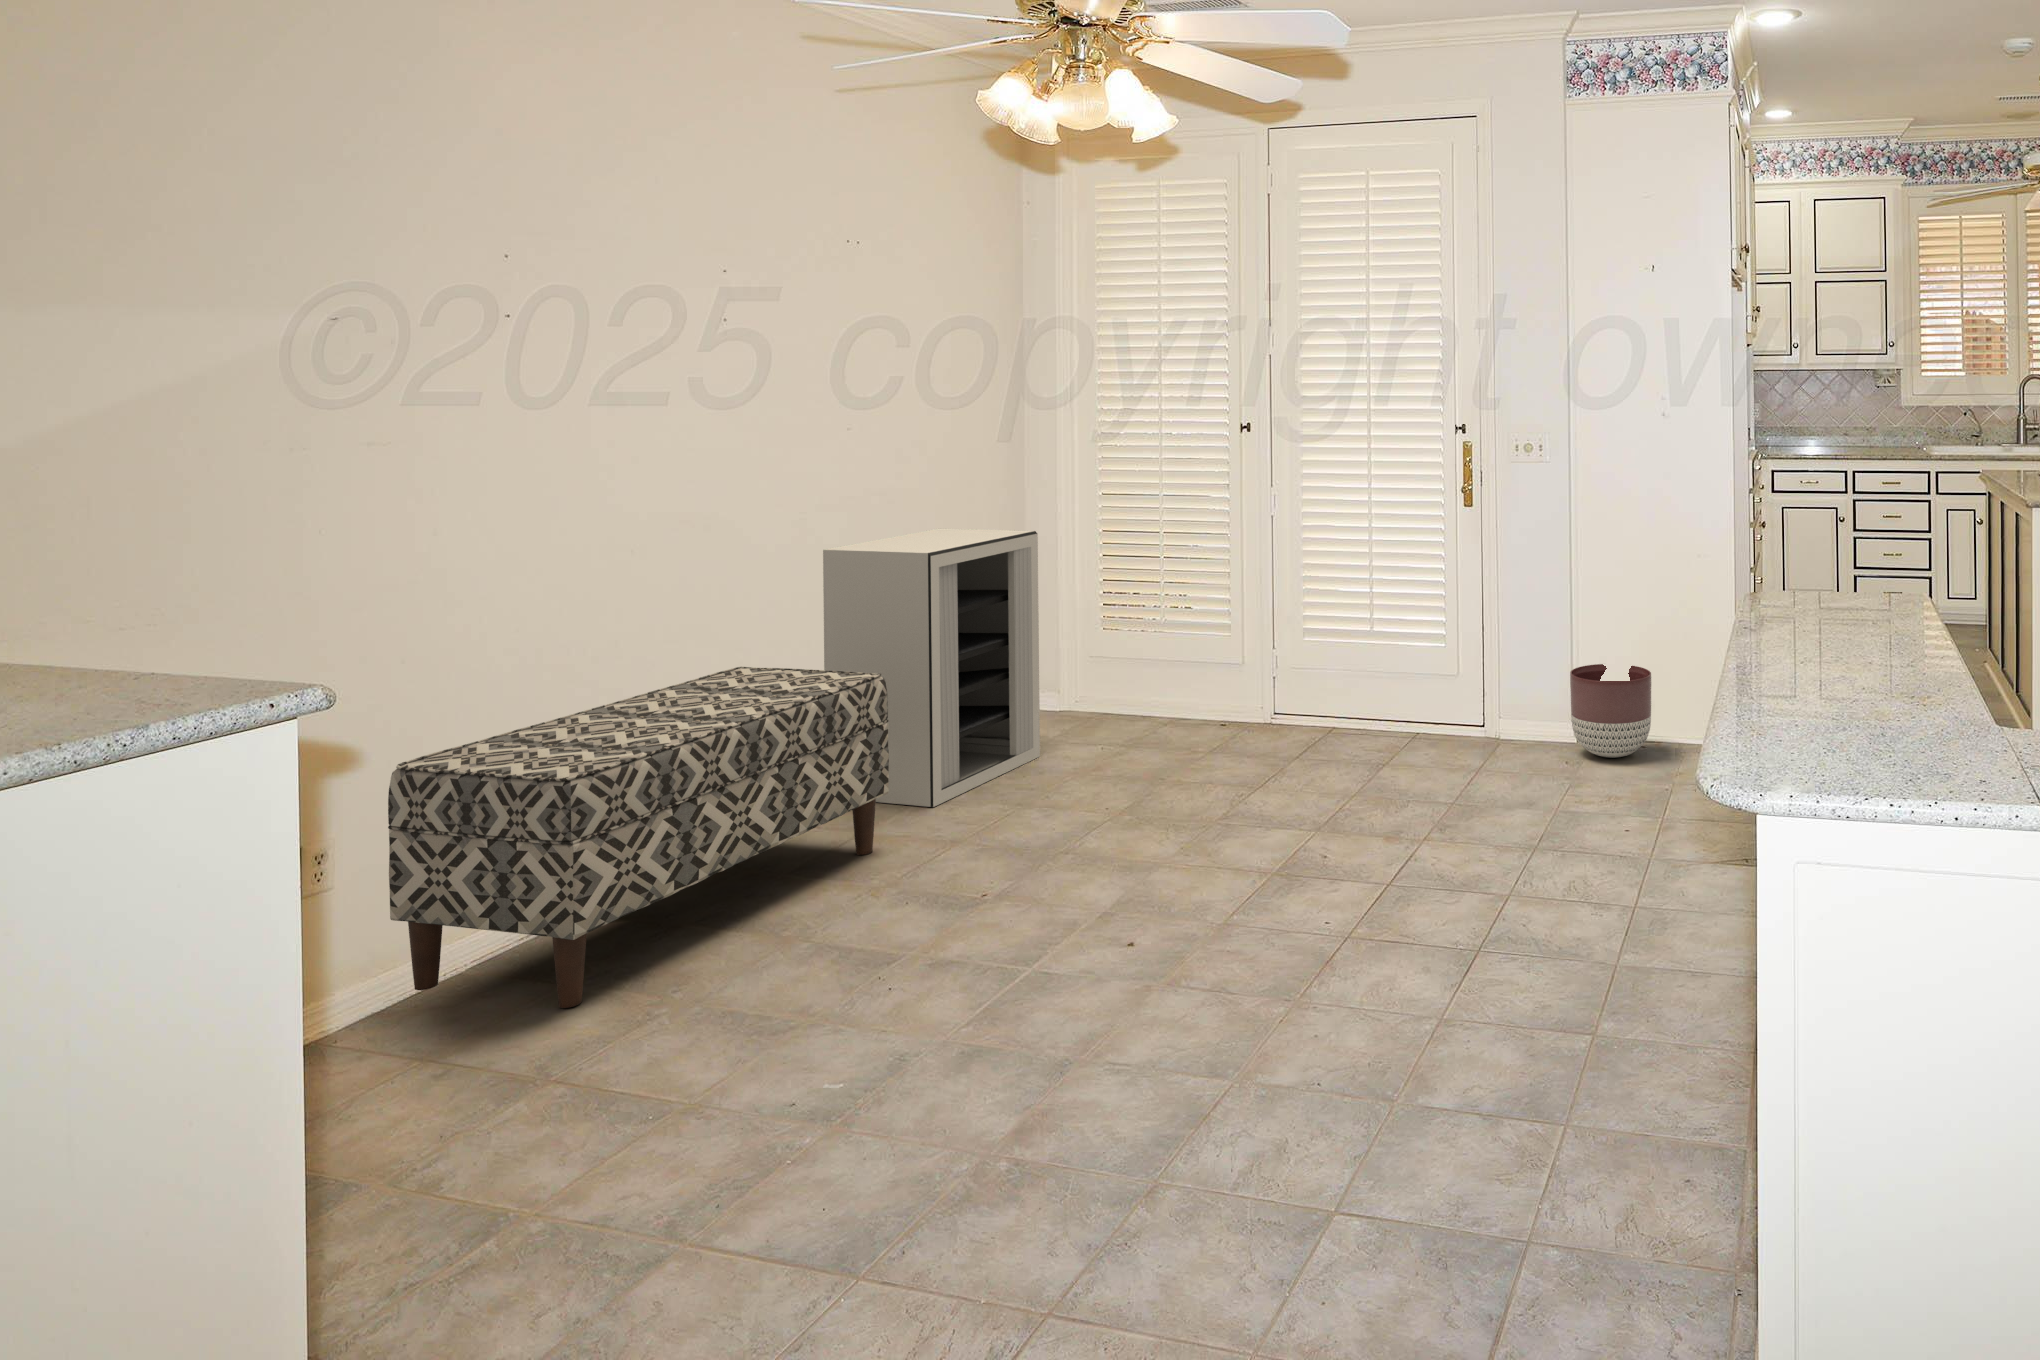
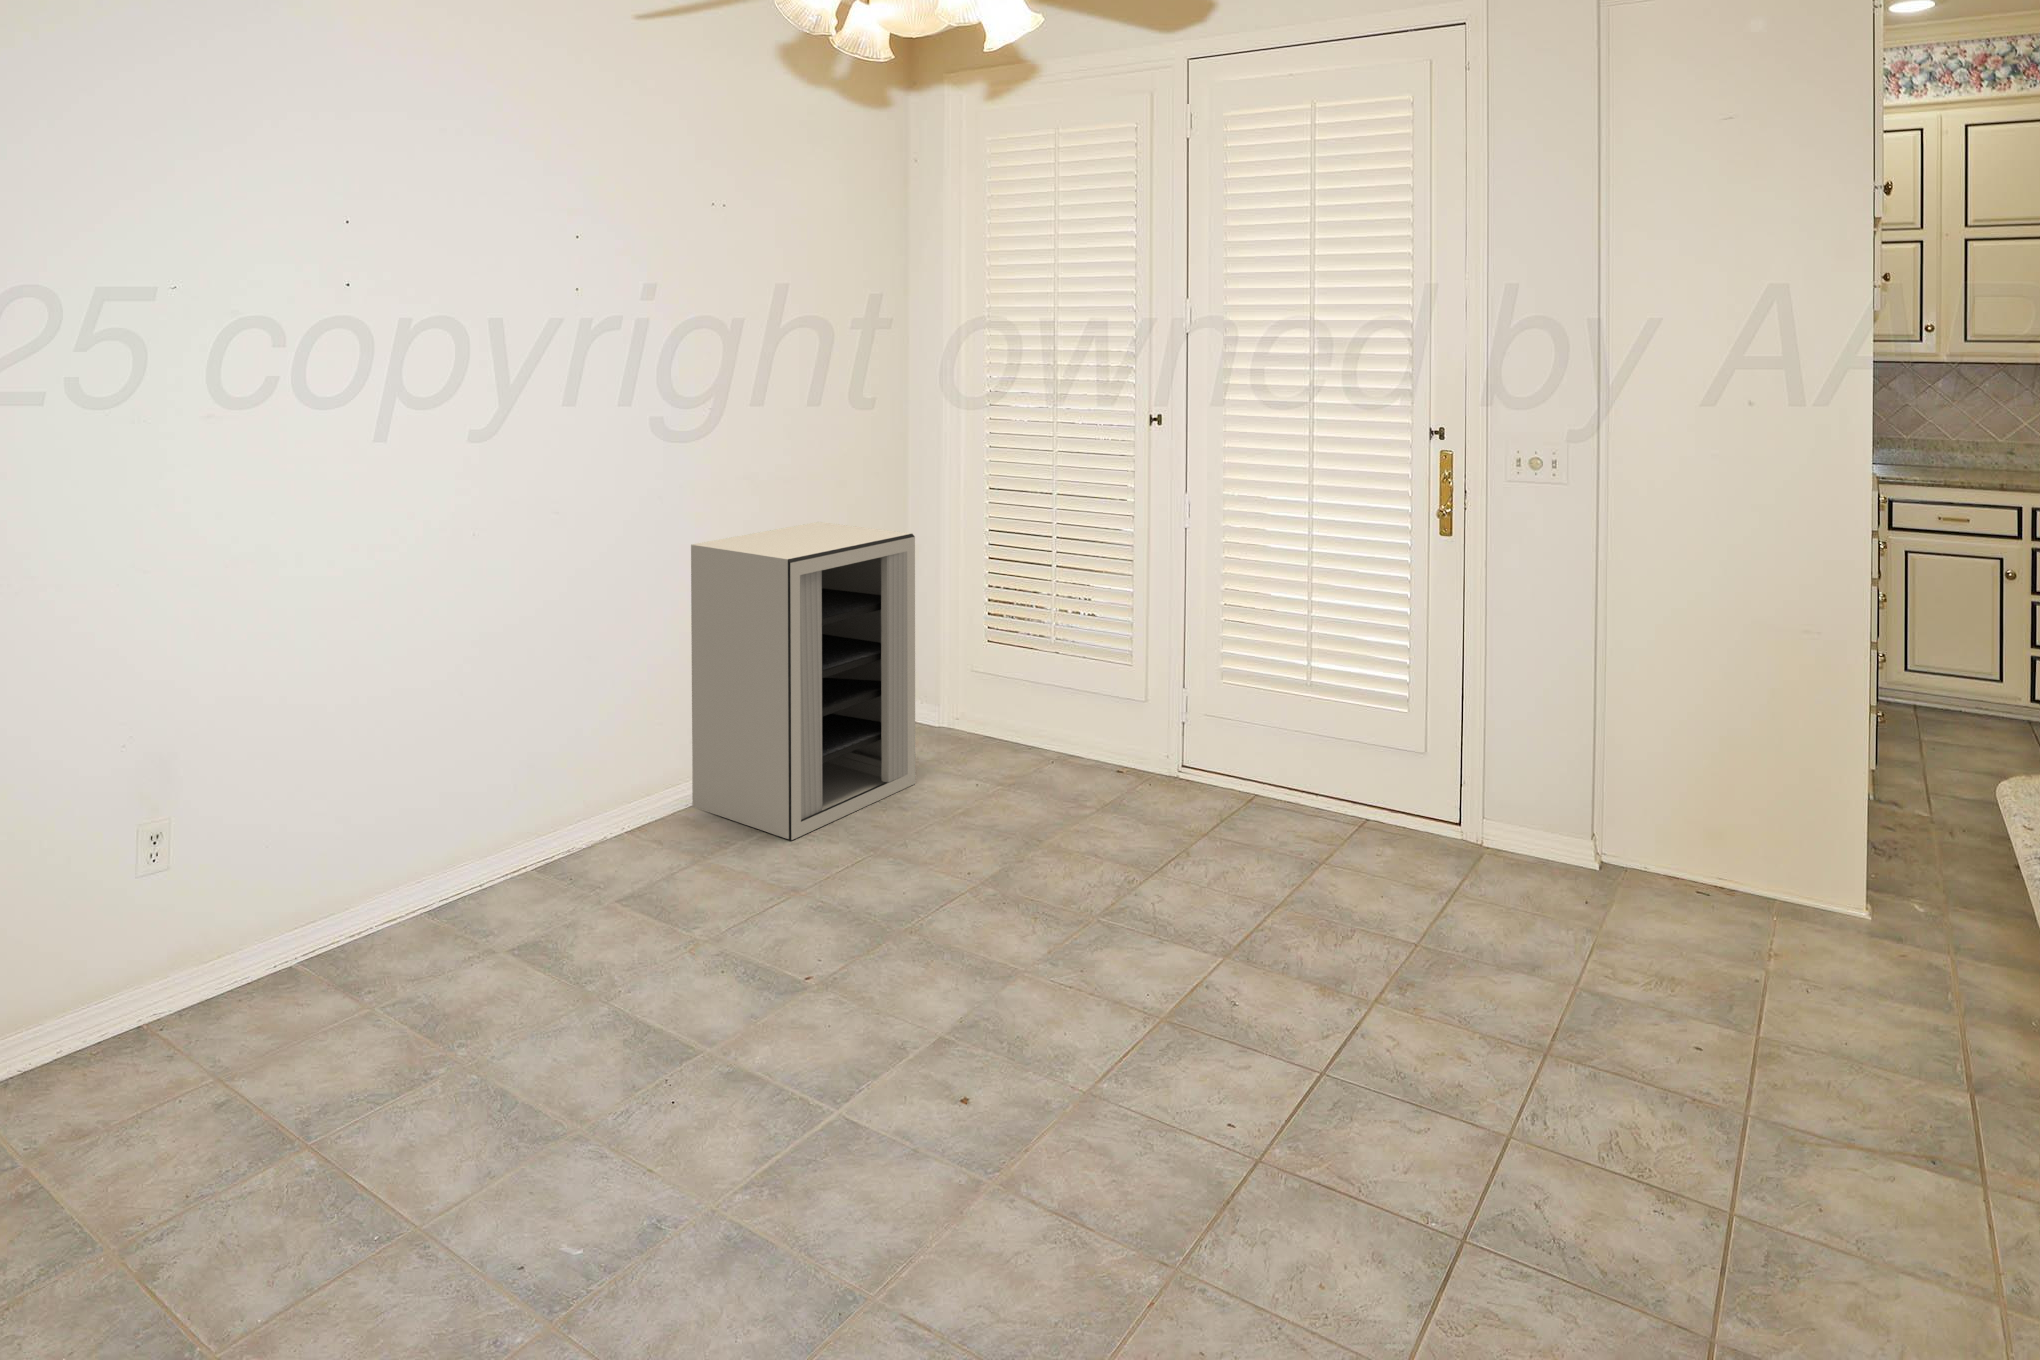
planter: present [1570,664,1651,758] -> none [1597,771,1730,912]
bench: present [388,667,889,1008] -> none [224,669,732,1076]

